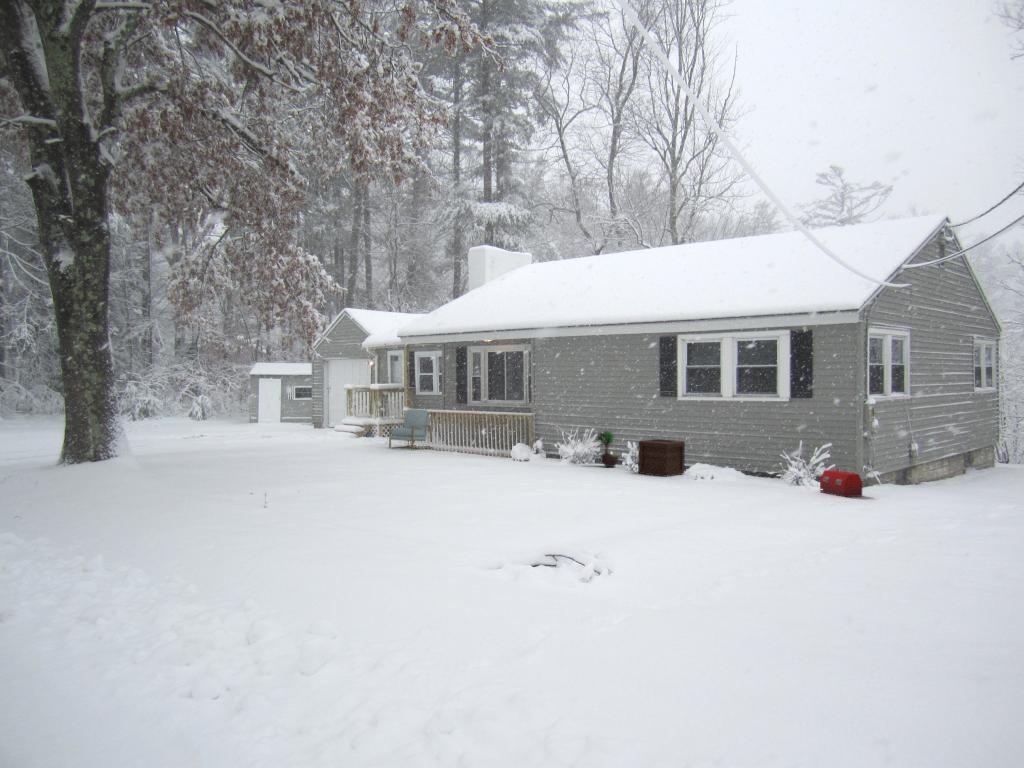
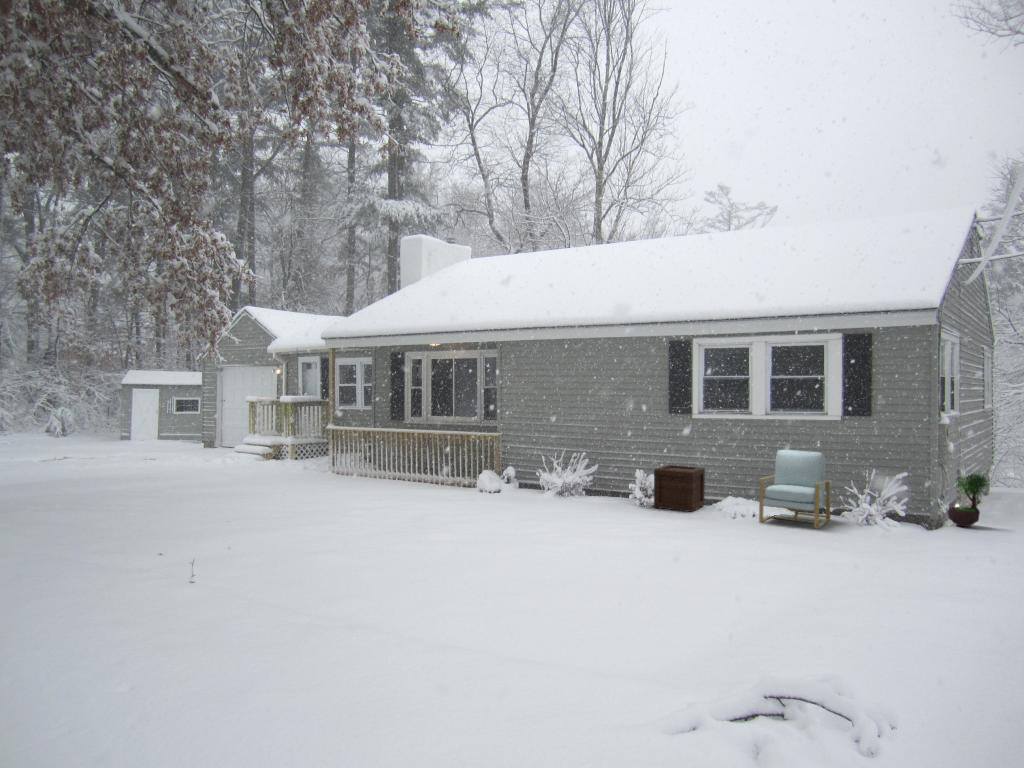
chair: present [389,409,432,450] -> present [759,450,830,529]
potted tree: present [596,431,618,467] -> present [948,473,989,527]
toolbox: present [820,466,863,497] -> none [896,500,951,539]

